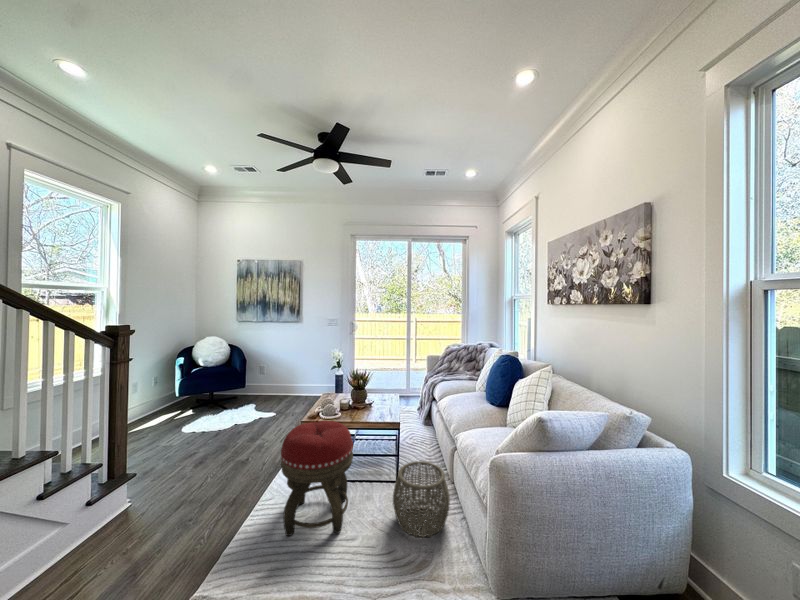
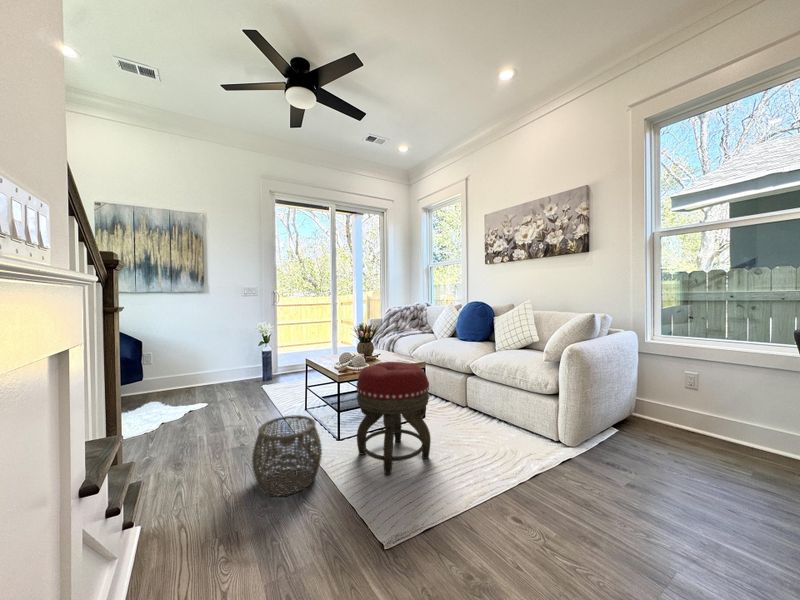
woven basket: present [393,461,450,537] -> present [252,415,322,496]

